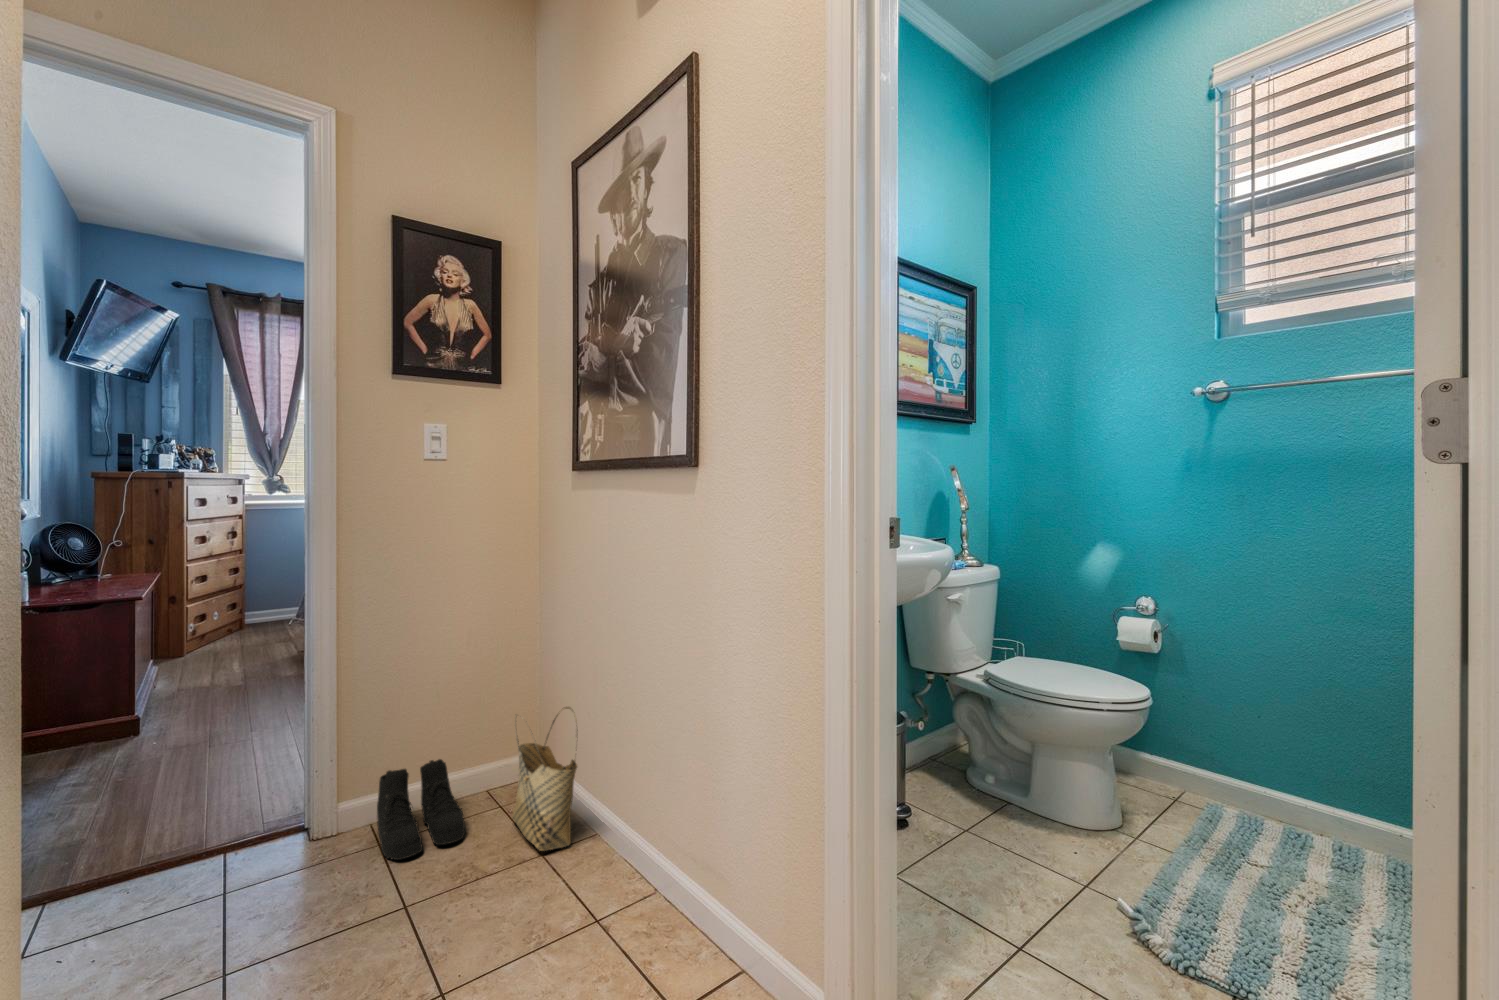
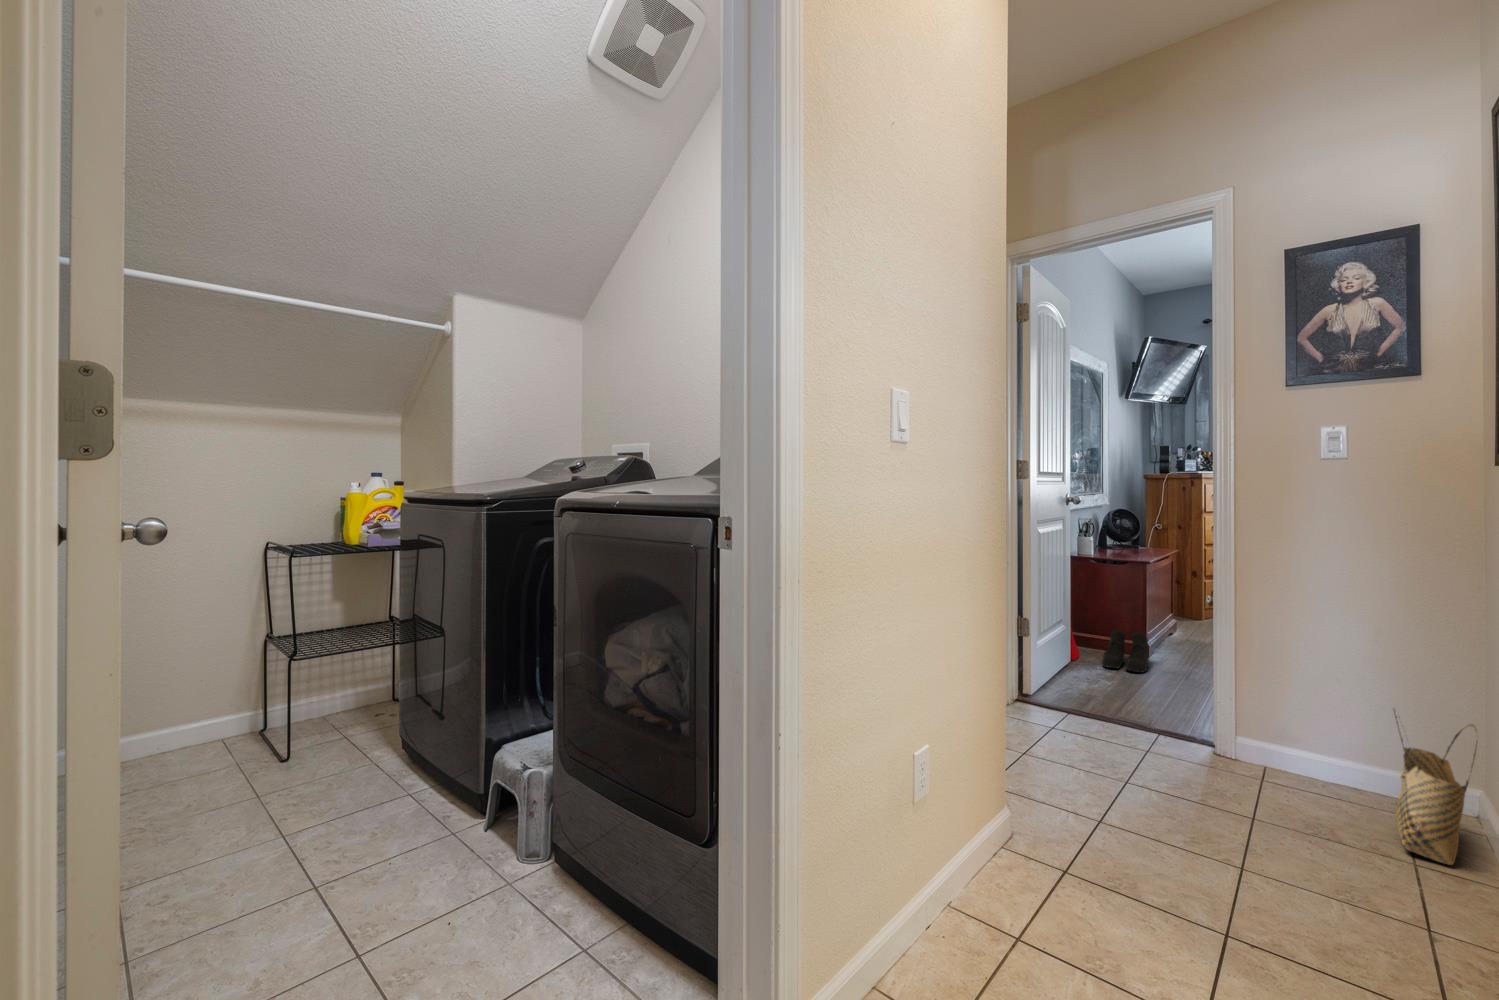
boots: present [377,759,465,860] -> present [1102,630,1149,672]

